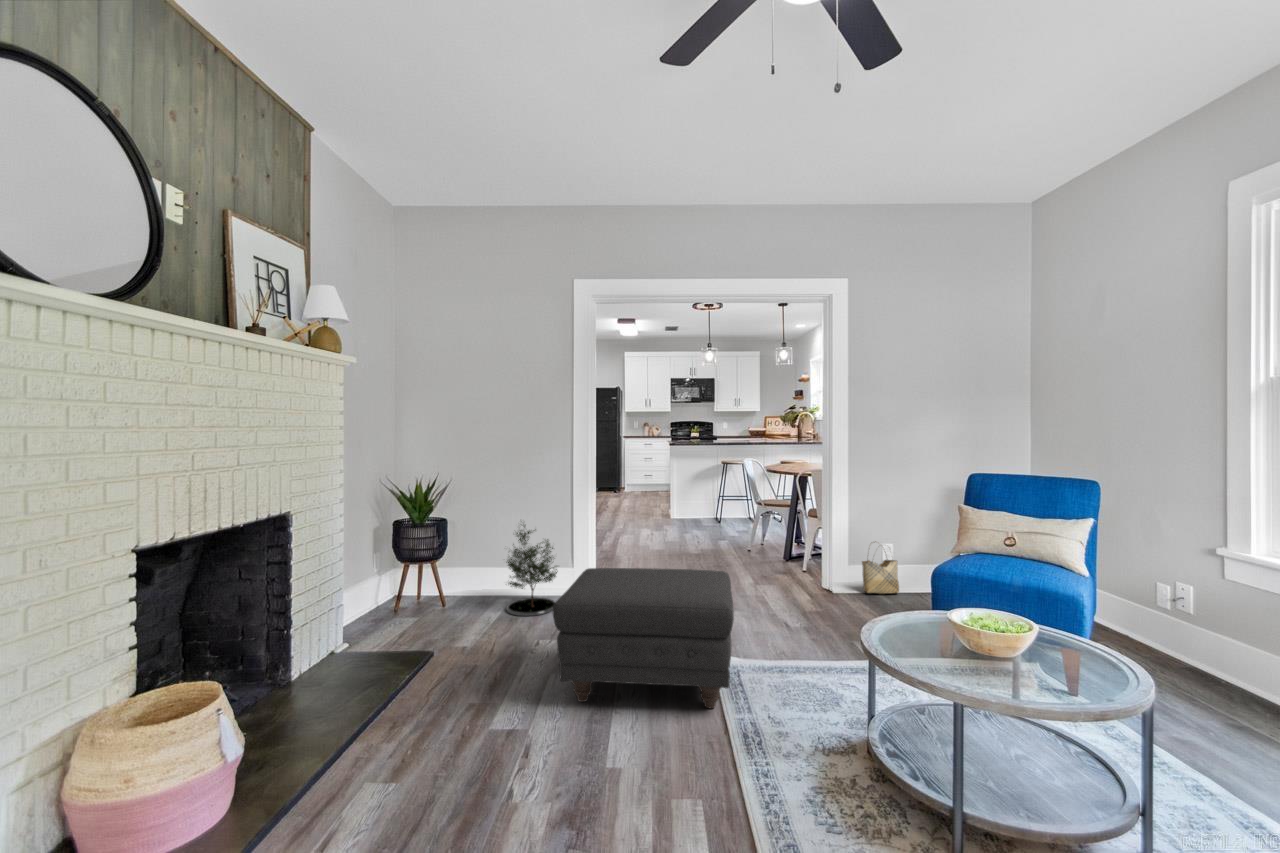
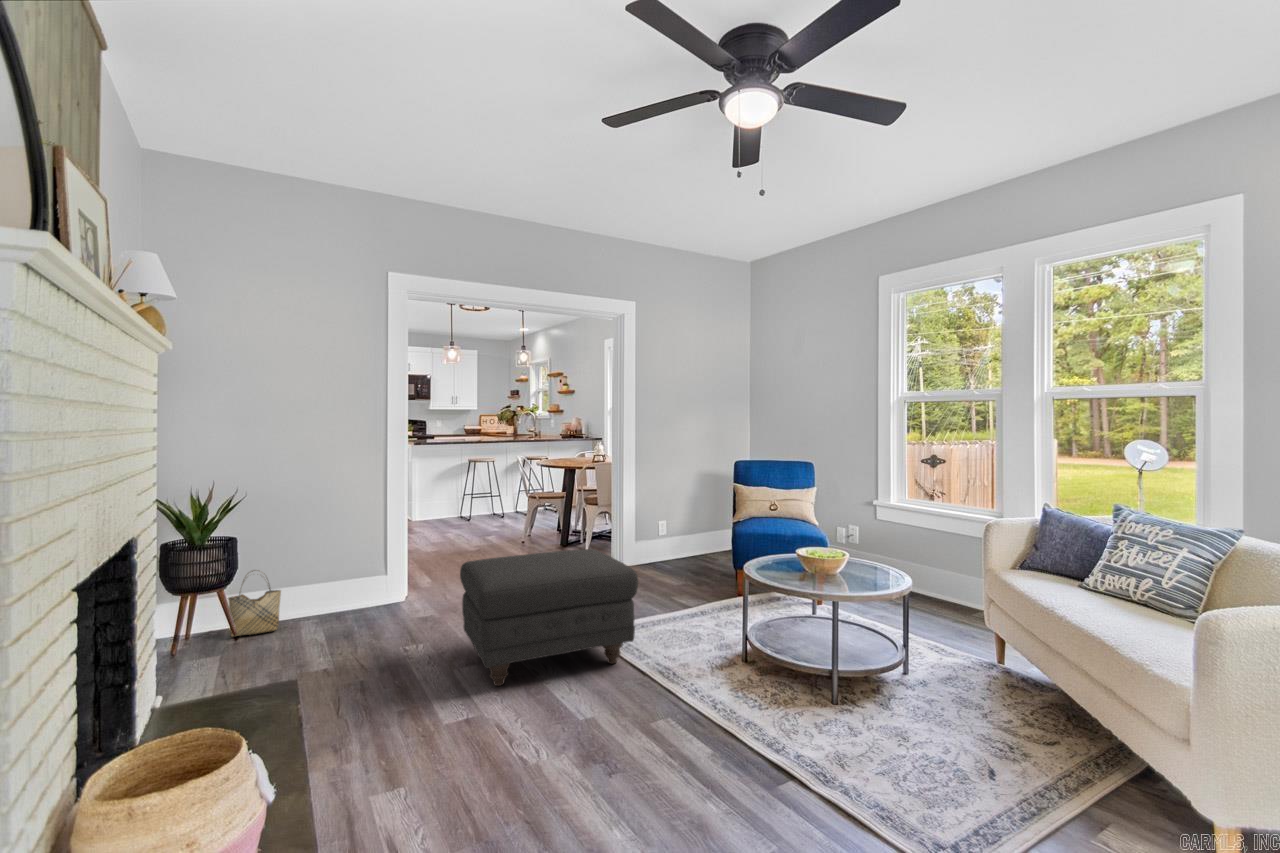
potted tree: present [506,525,558,616] -> none [307,524,377,634]
woven basket: present [862,559,899,594] -> present [228,571,281,637]

